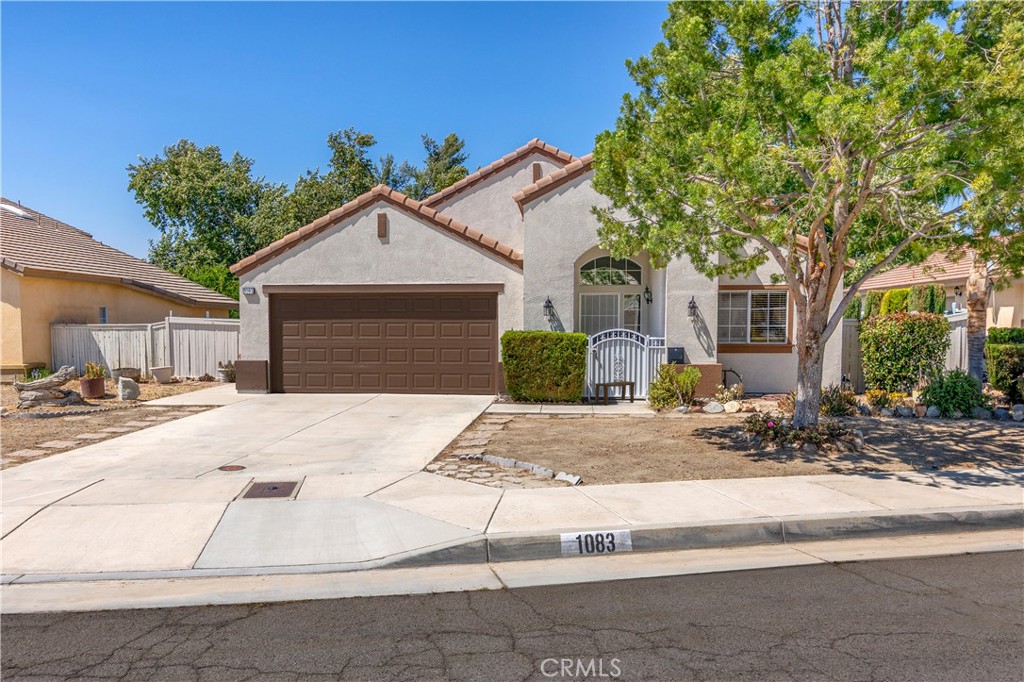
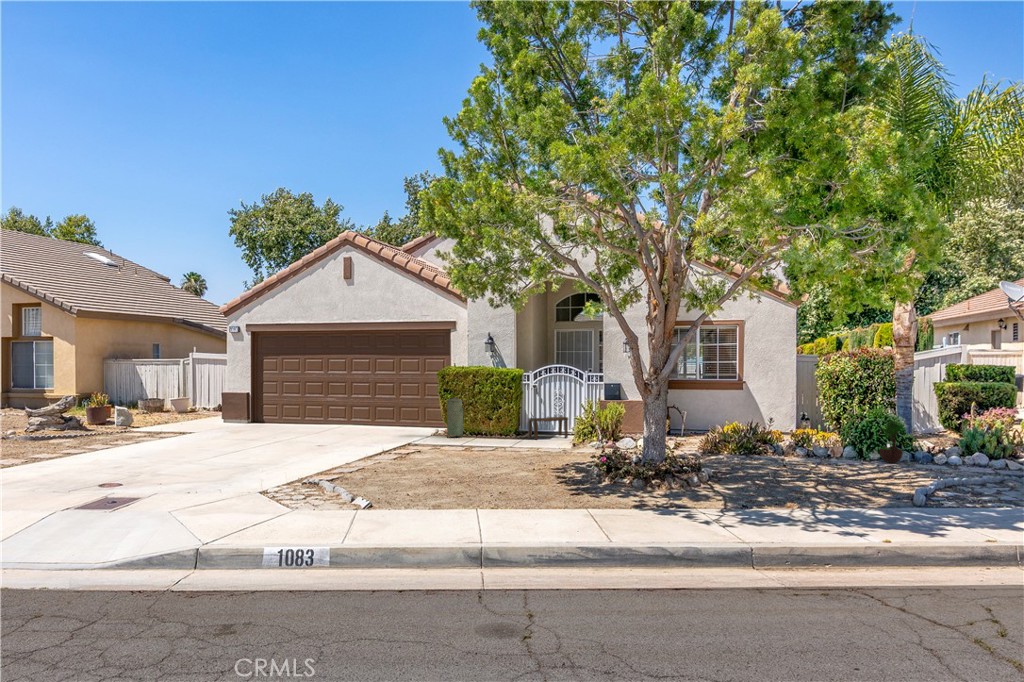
trash can: none [510,363,528,405] -> present [447,398,463,437]
potted tree: none [963,376,994,420] -> present [879,421,904,463]

